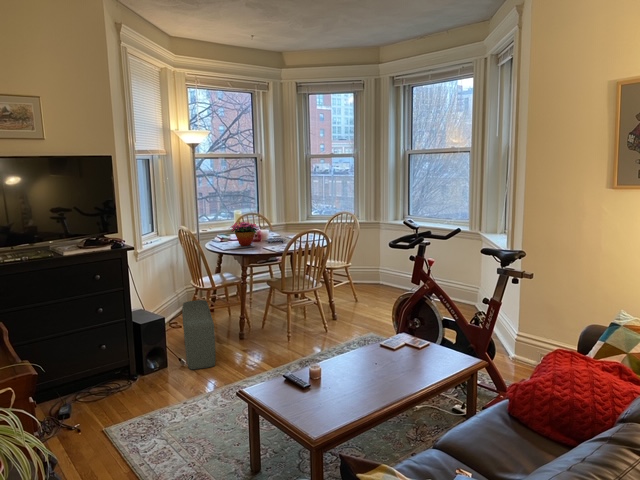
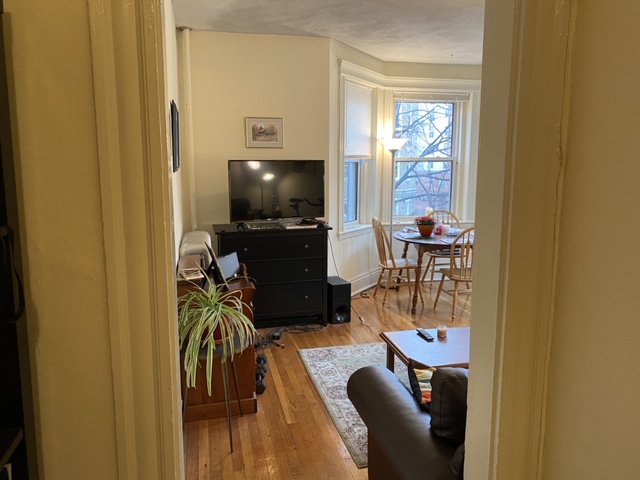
pouf: present [182,300,215,369] -> none [364,276,388,328]

